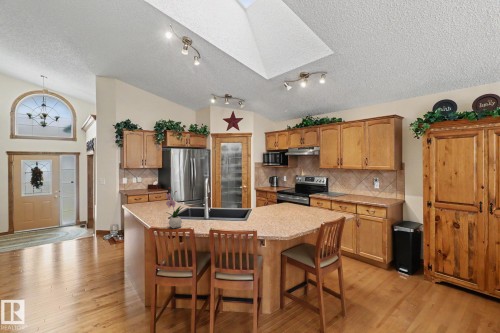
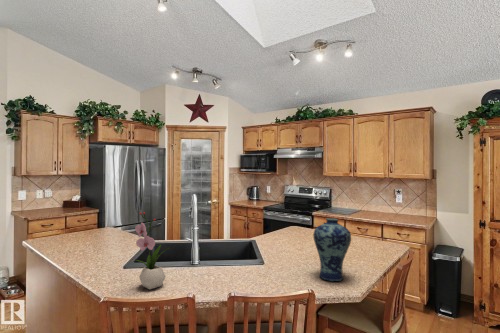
vase: none [267,193,289,230] -> present [313,218,351,281]

